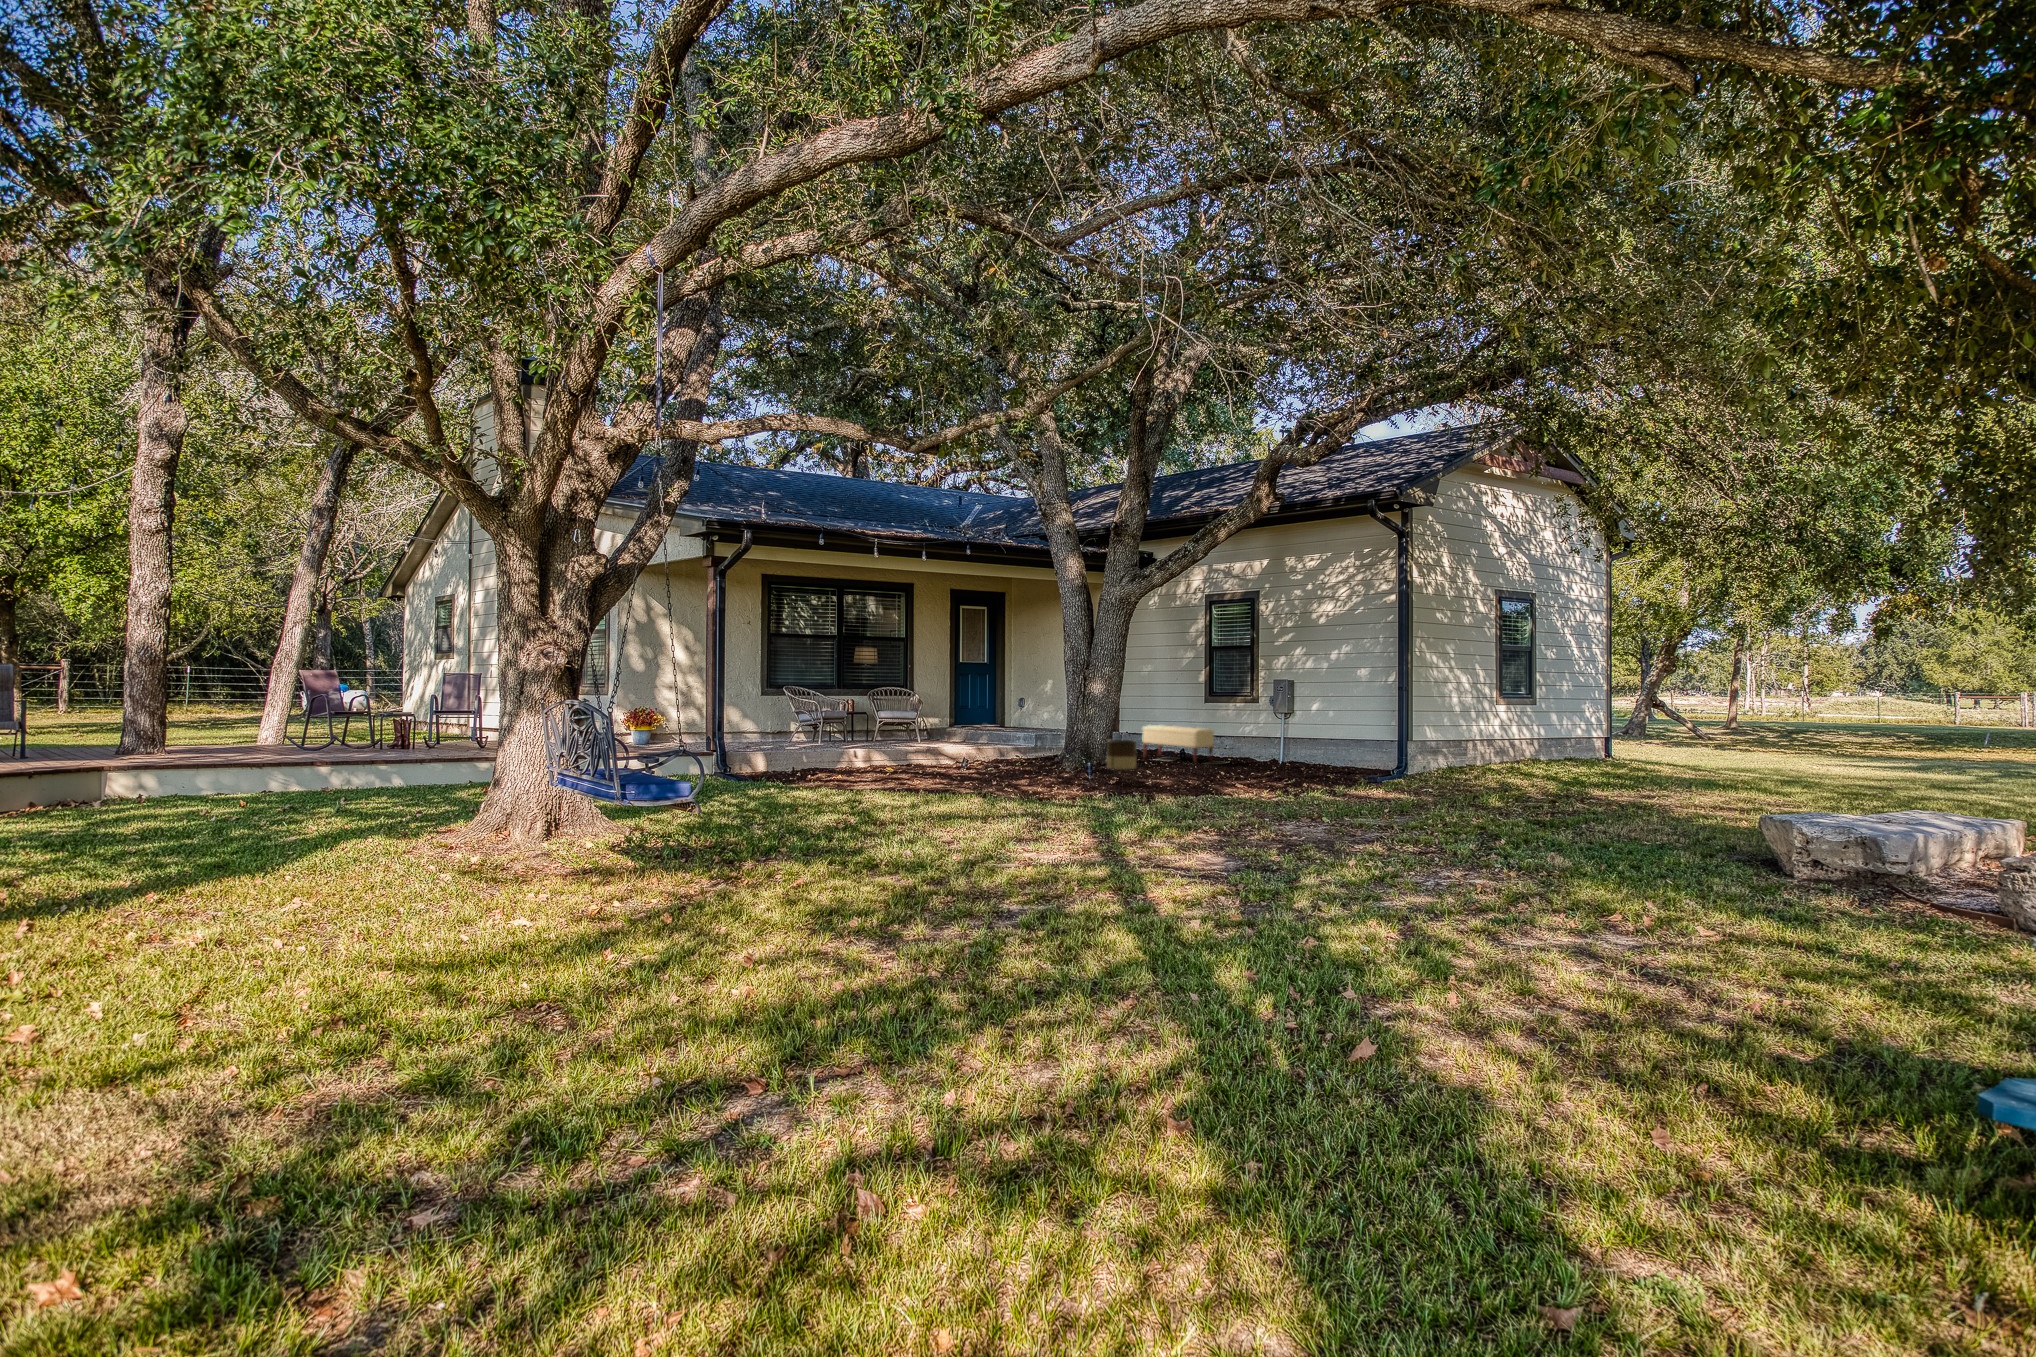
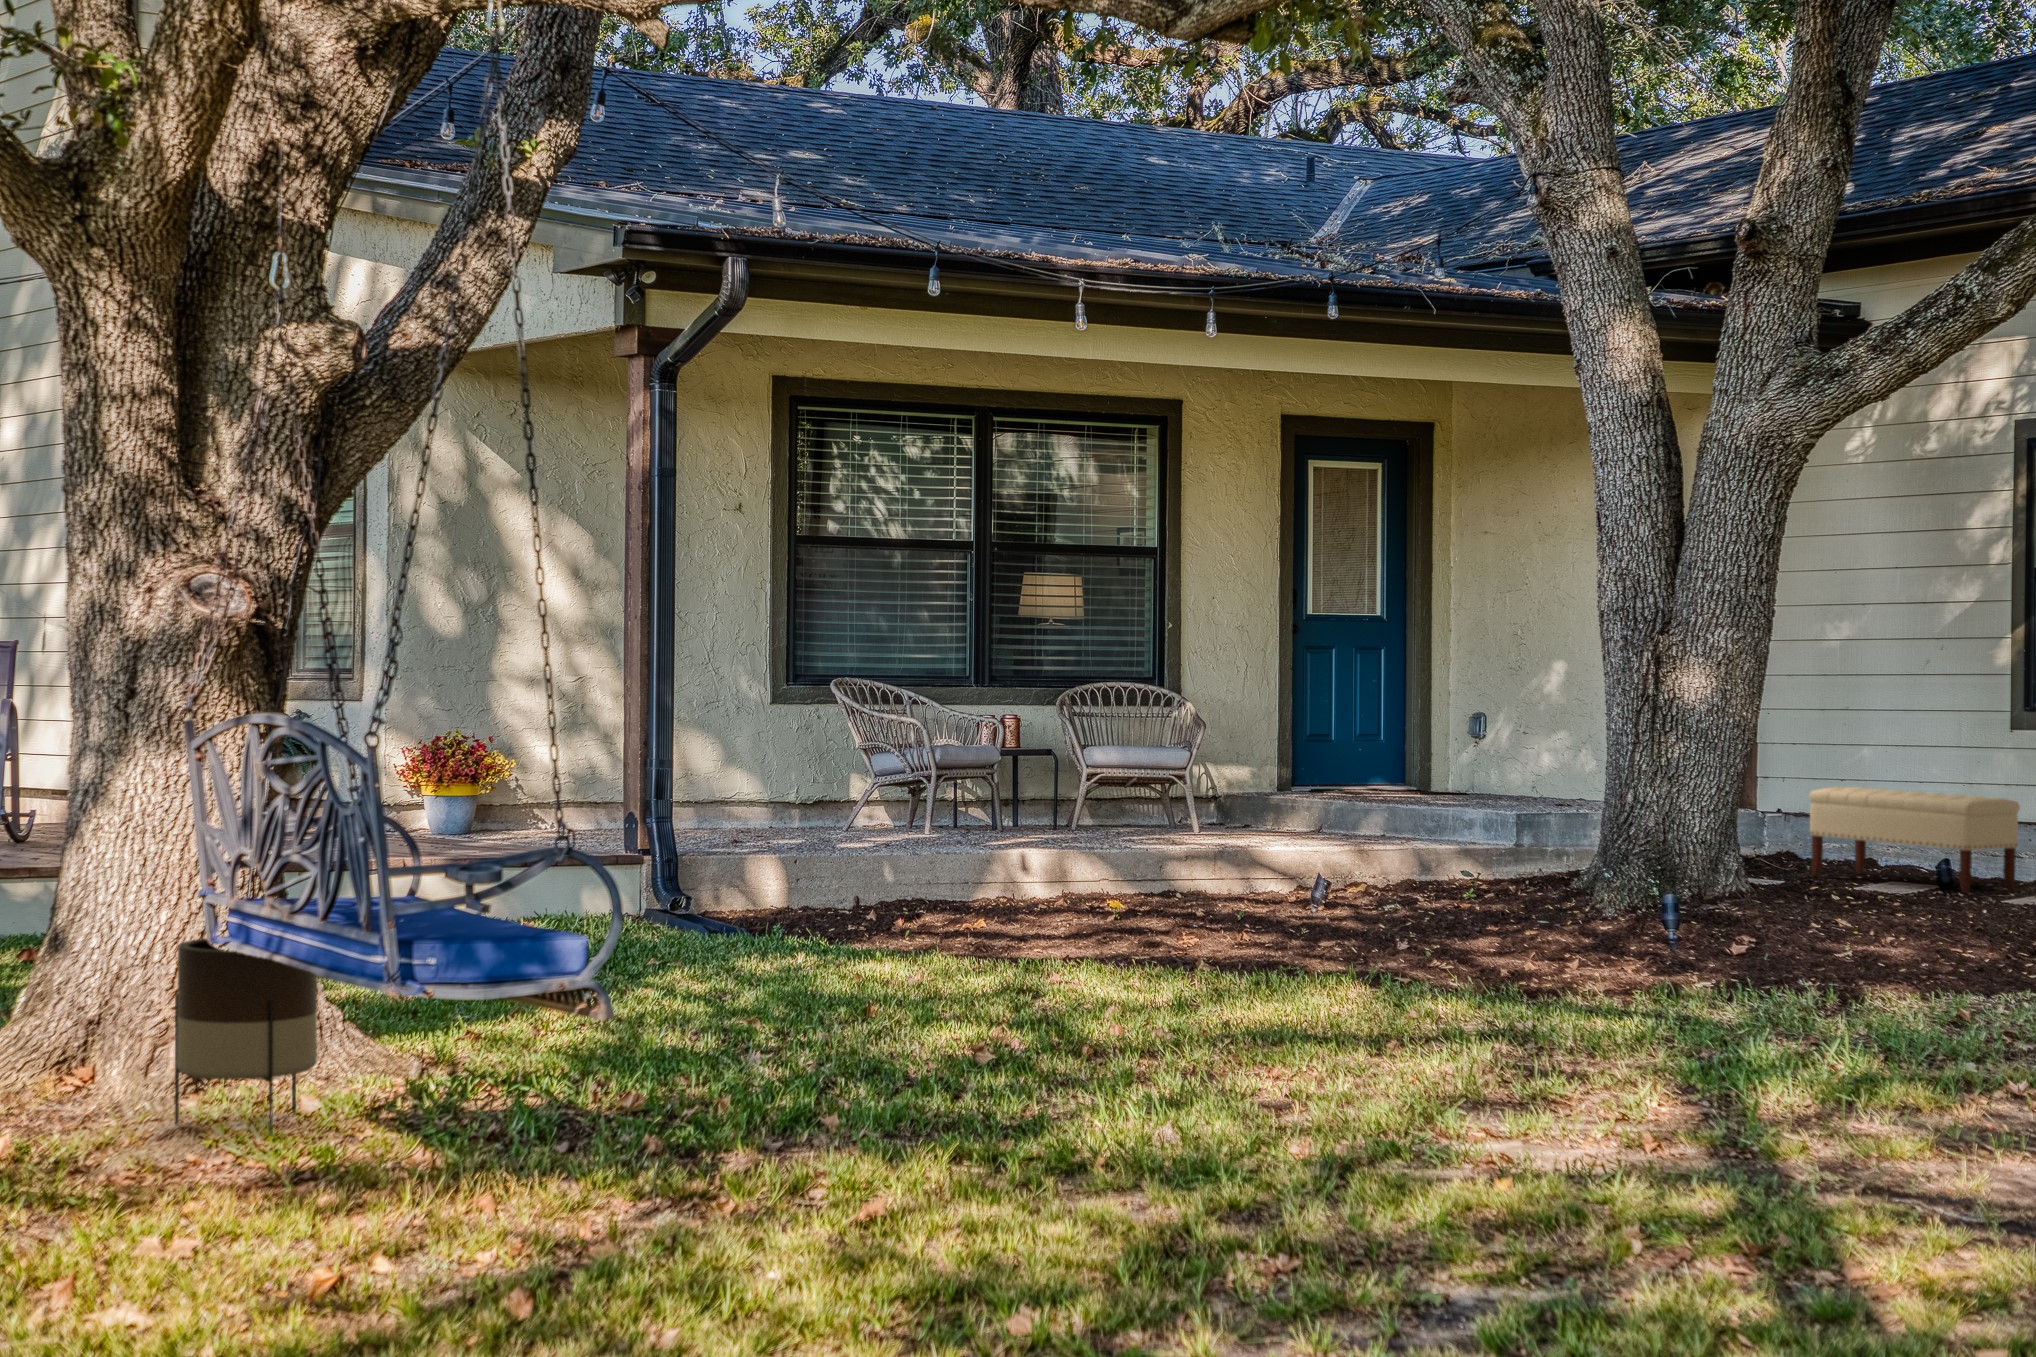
planter: present [1107,739,1137,769] -> present [175,939,317,1136]

